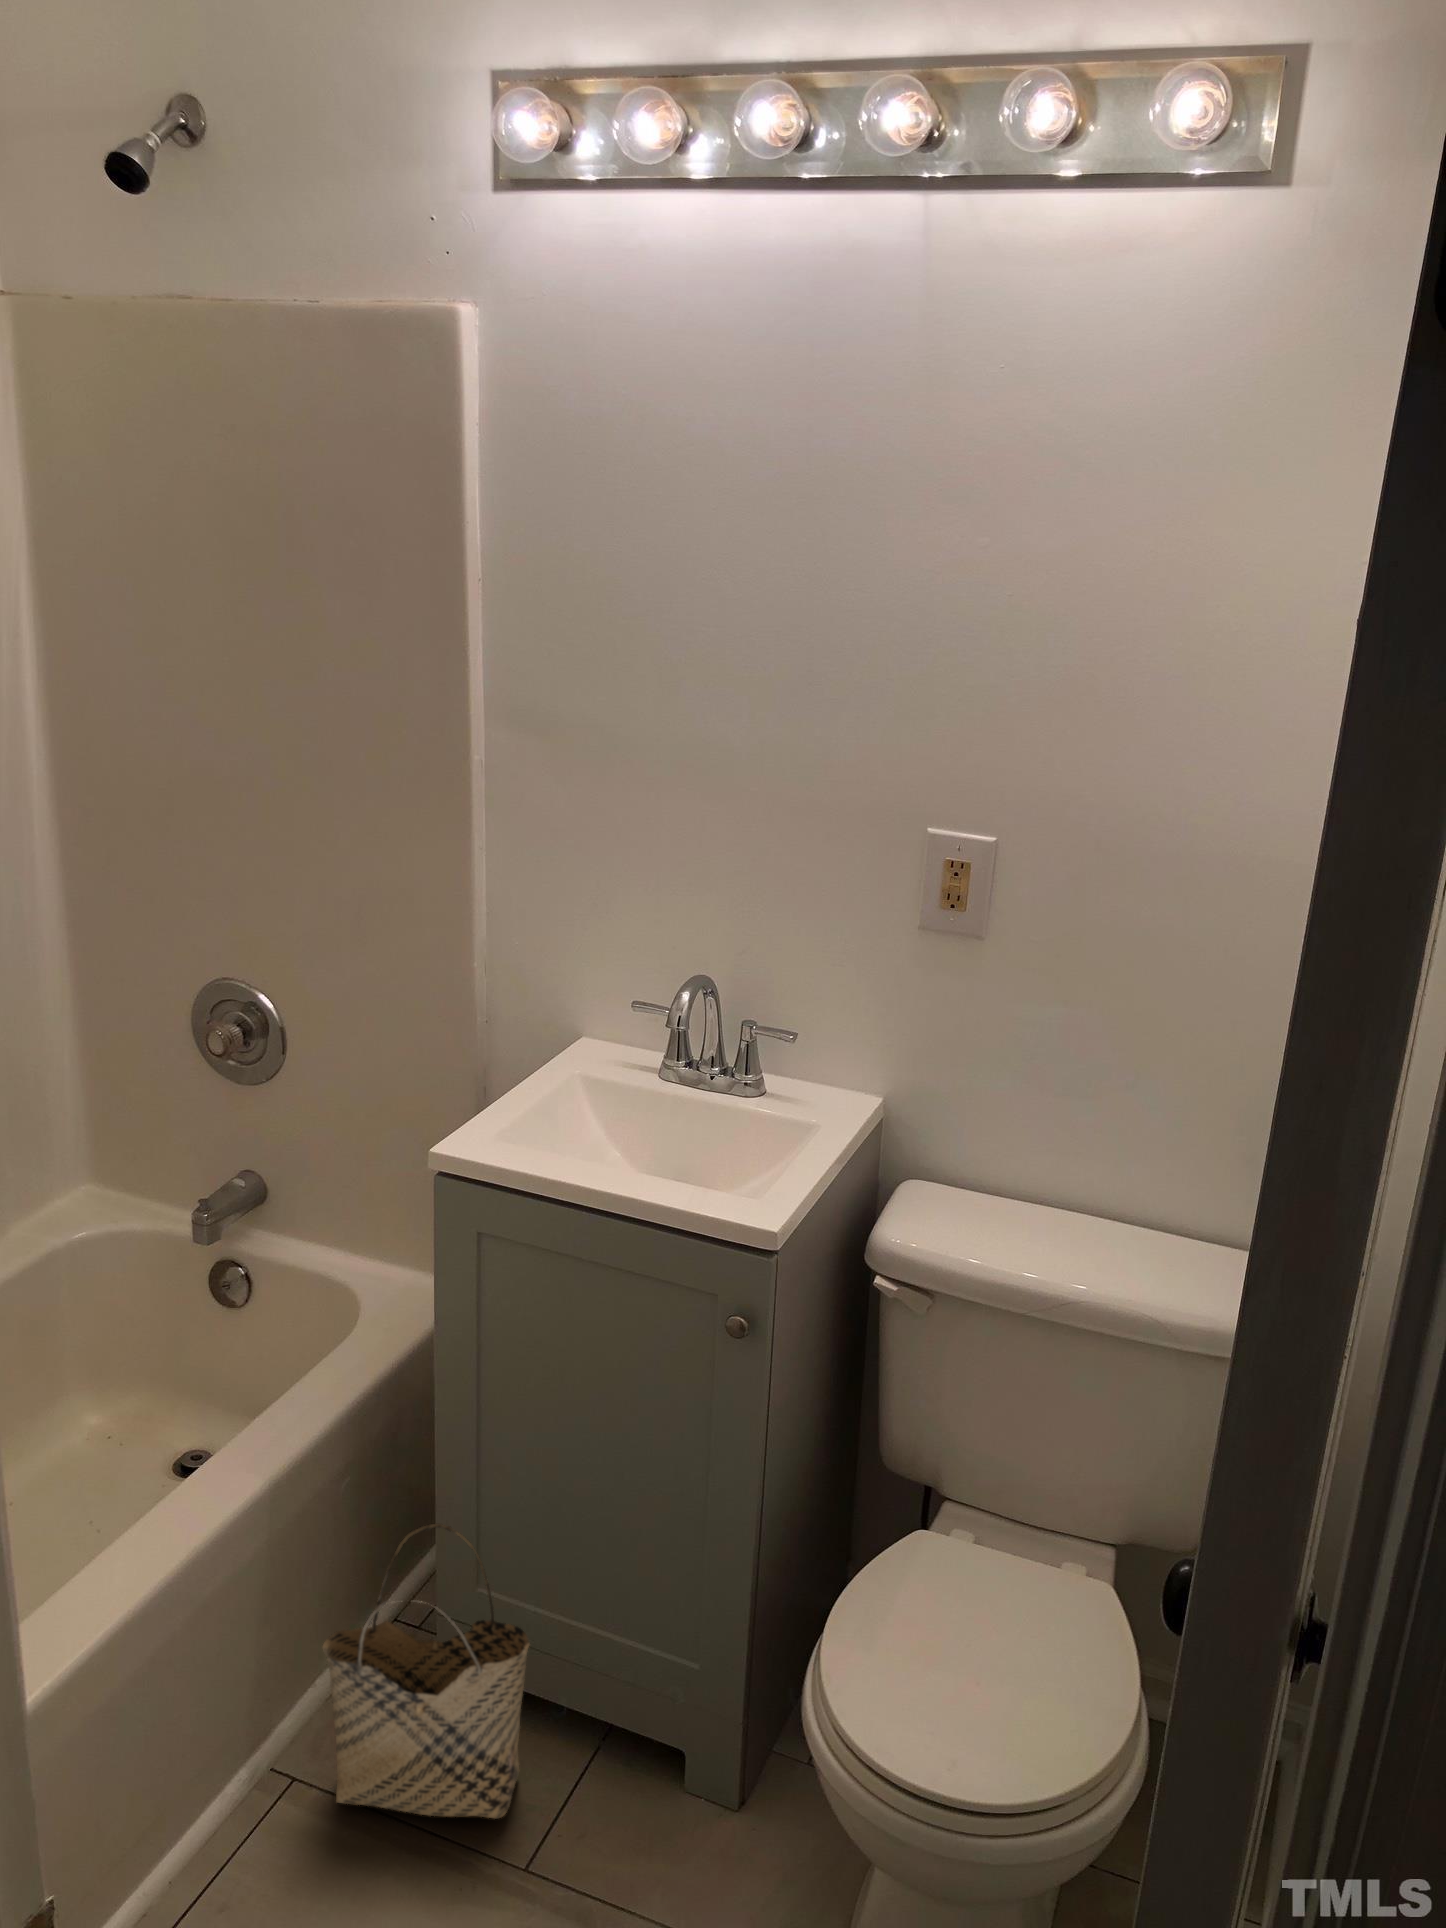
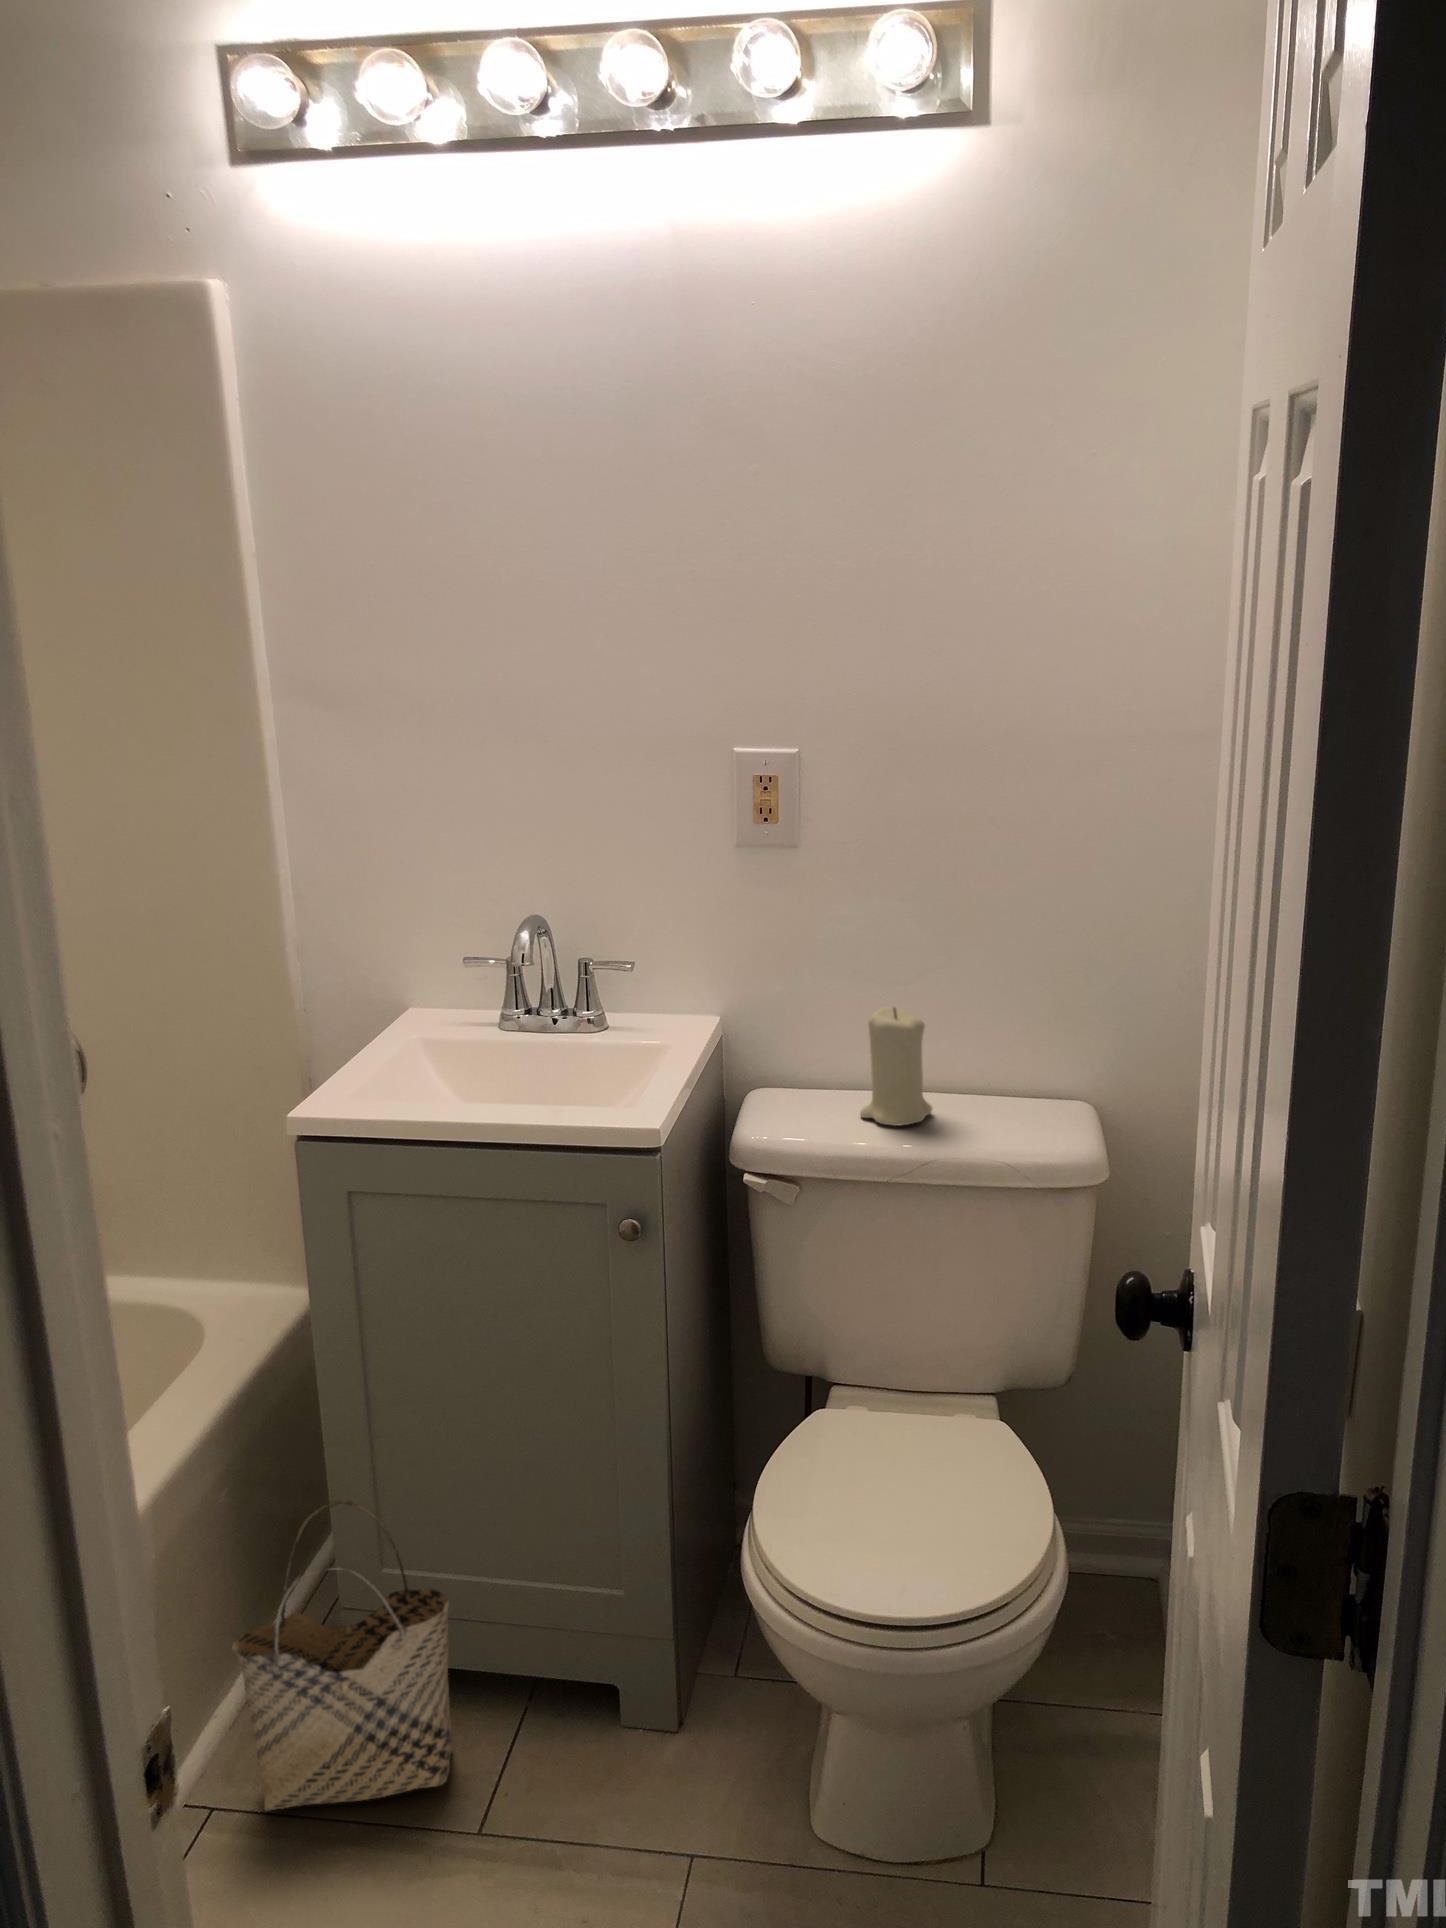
candle: none [1008,1126,1090,1254] -> present [860,1007,932,1126]

